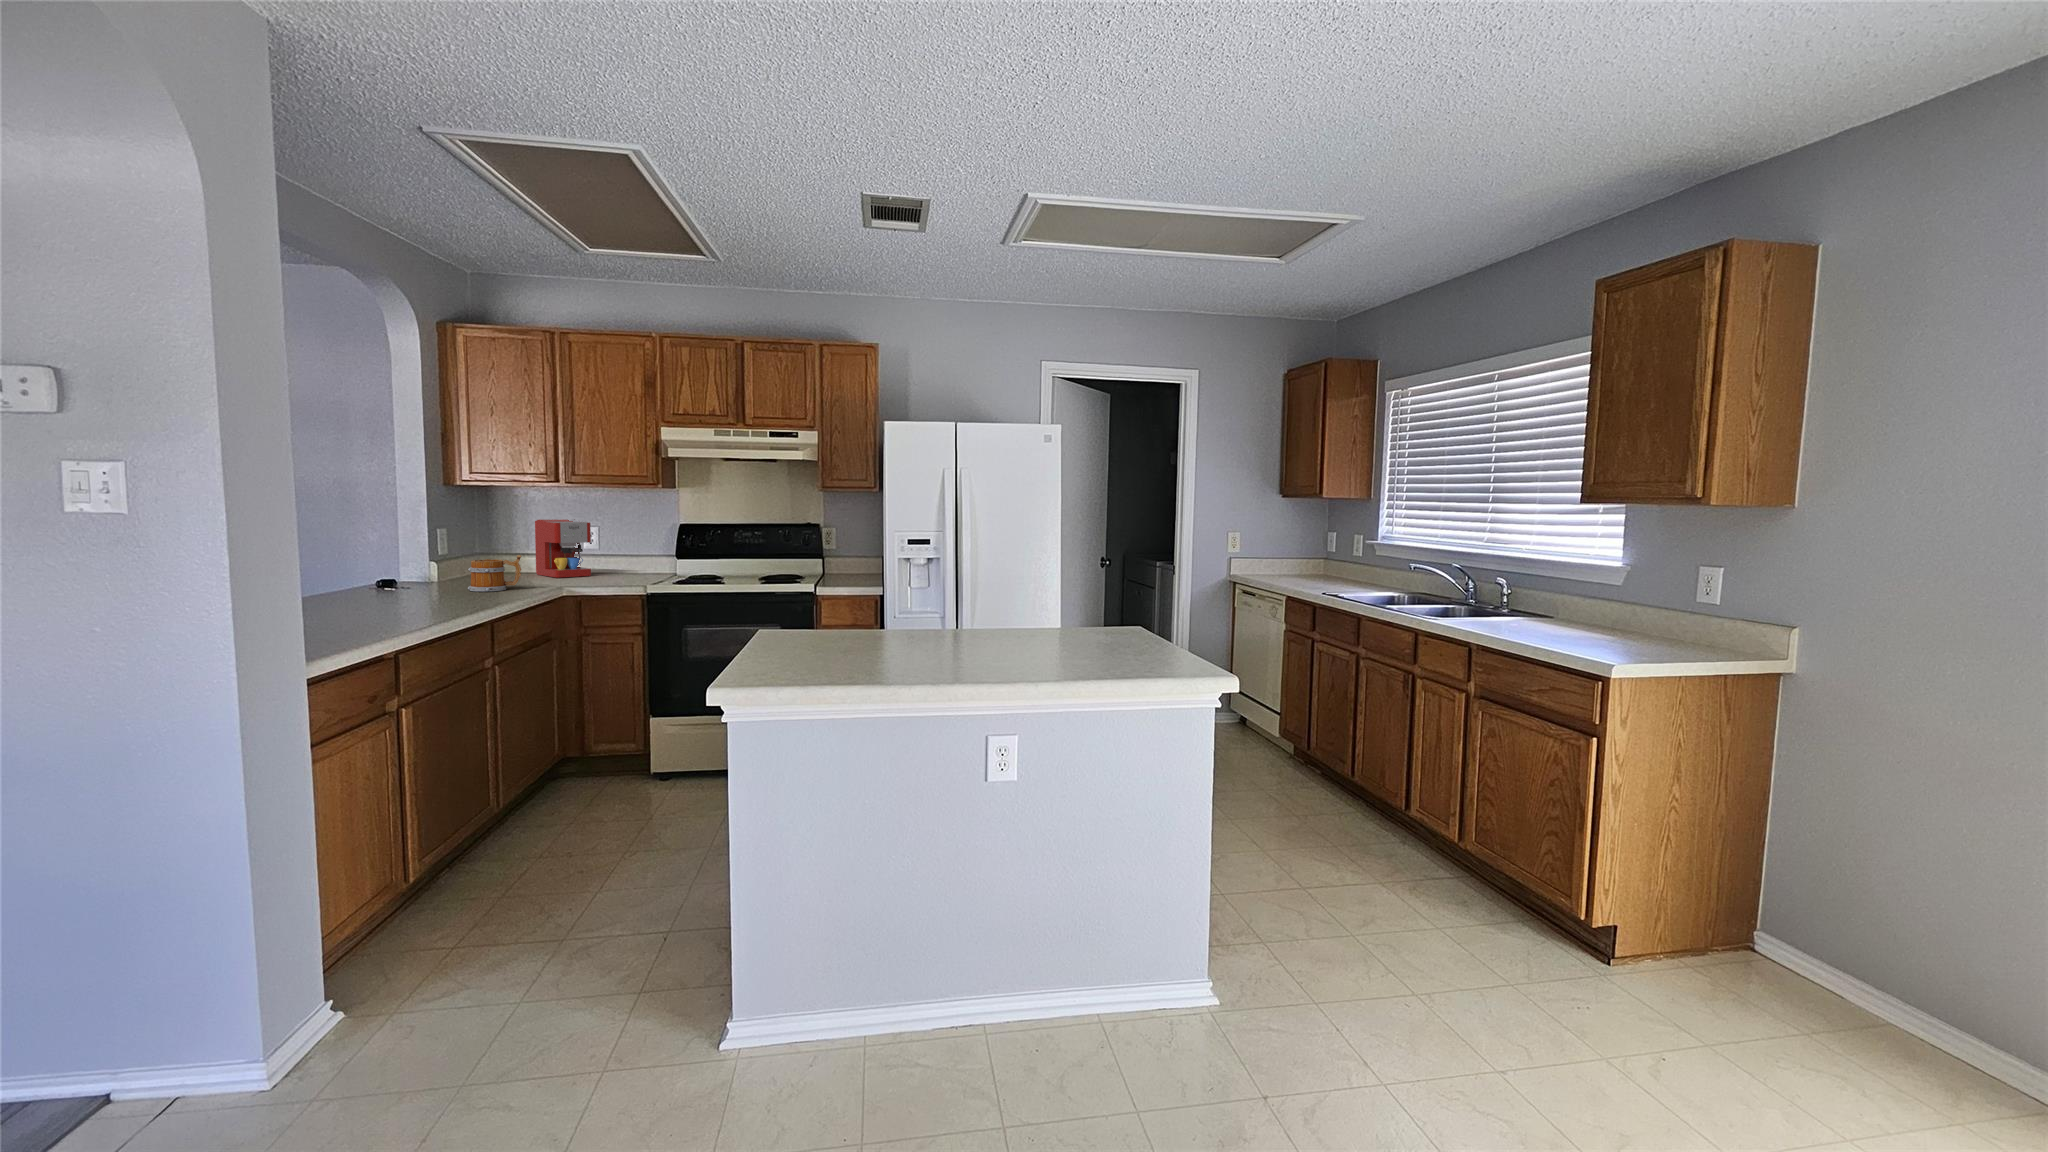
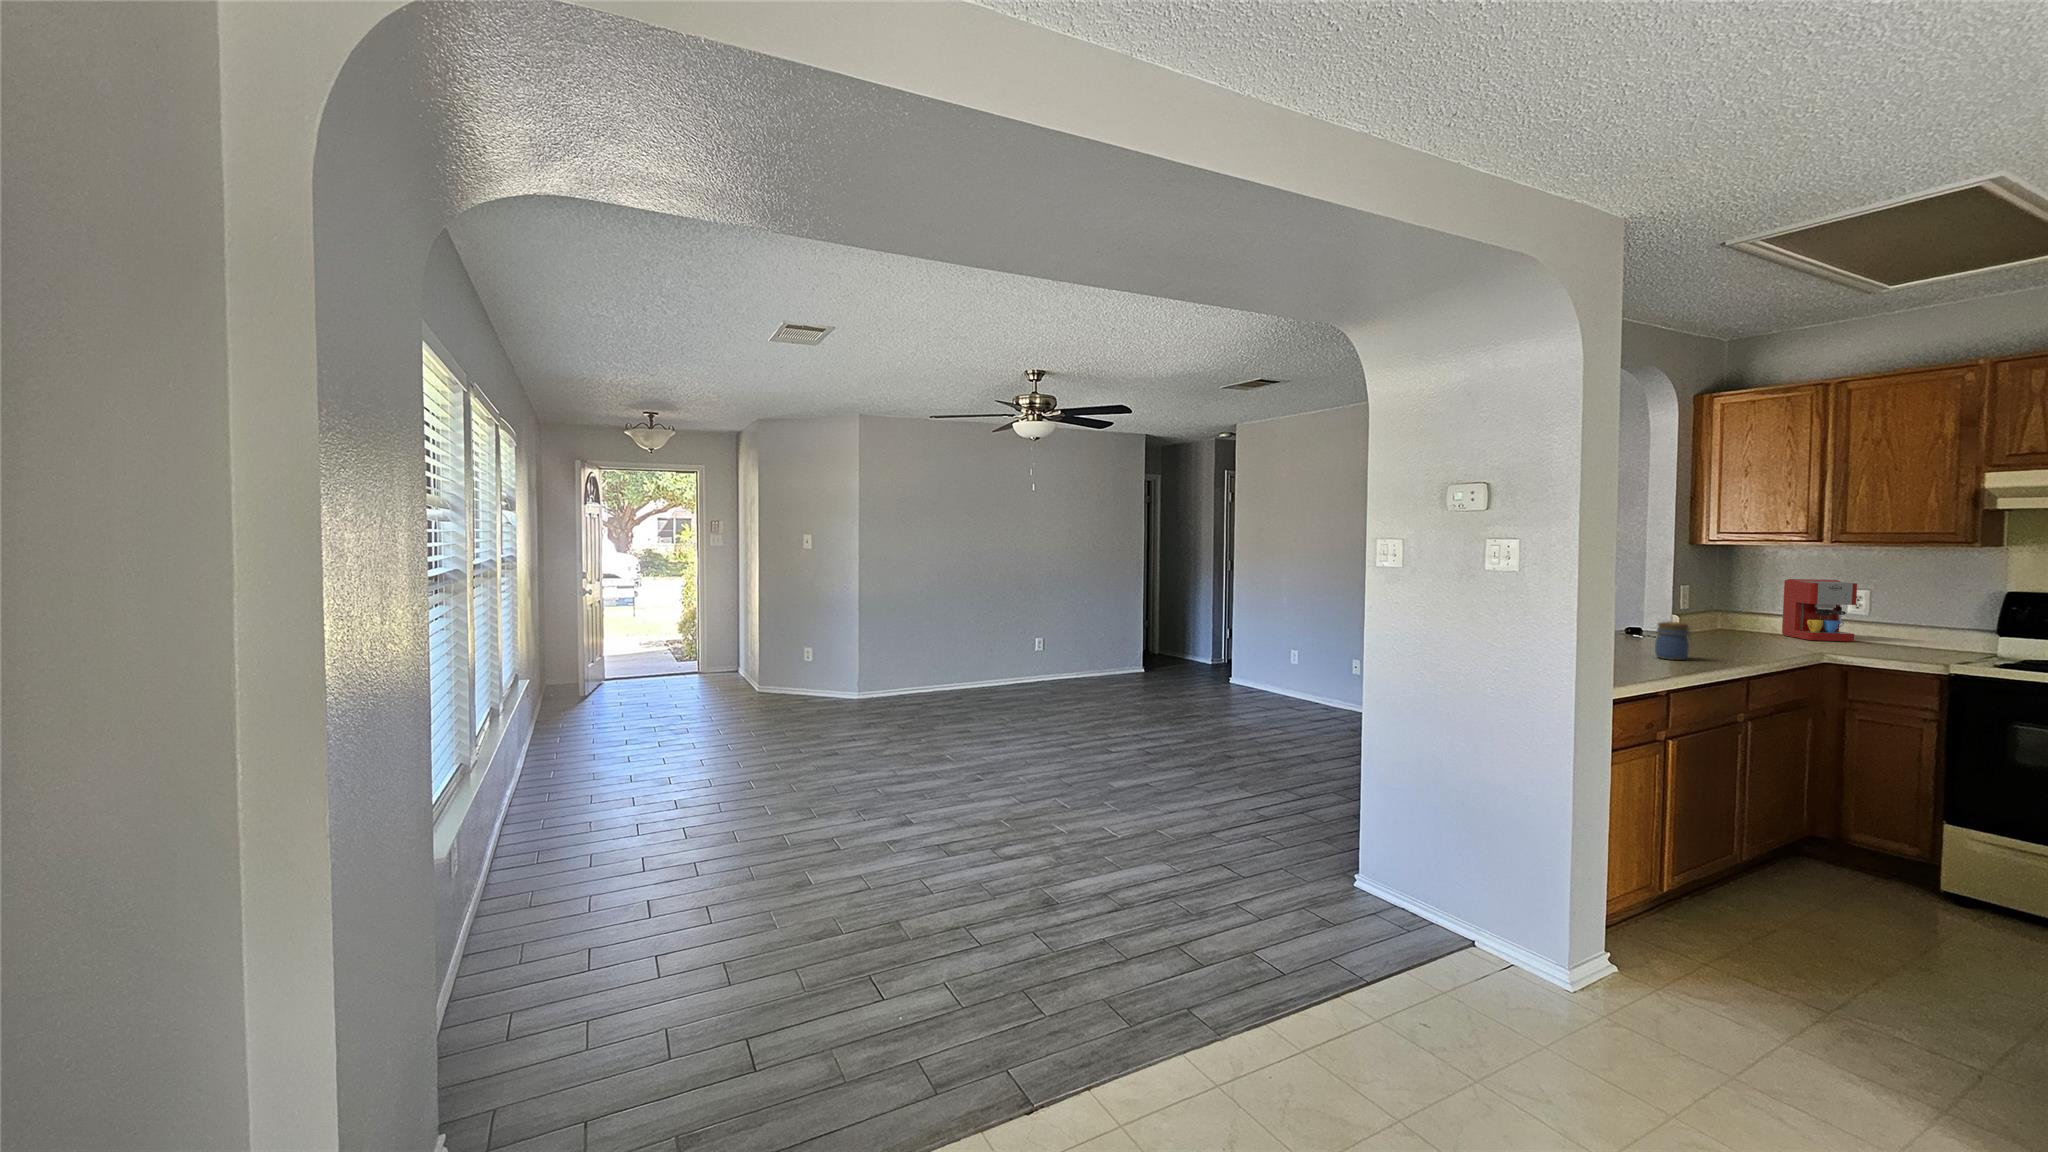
mug: present [468,555,521,591] -> none [1714,614,1775,647]
jar: none [393,571,435,614] -> present [1655,622,1691,660]

